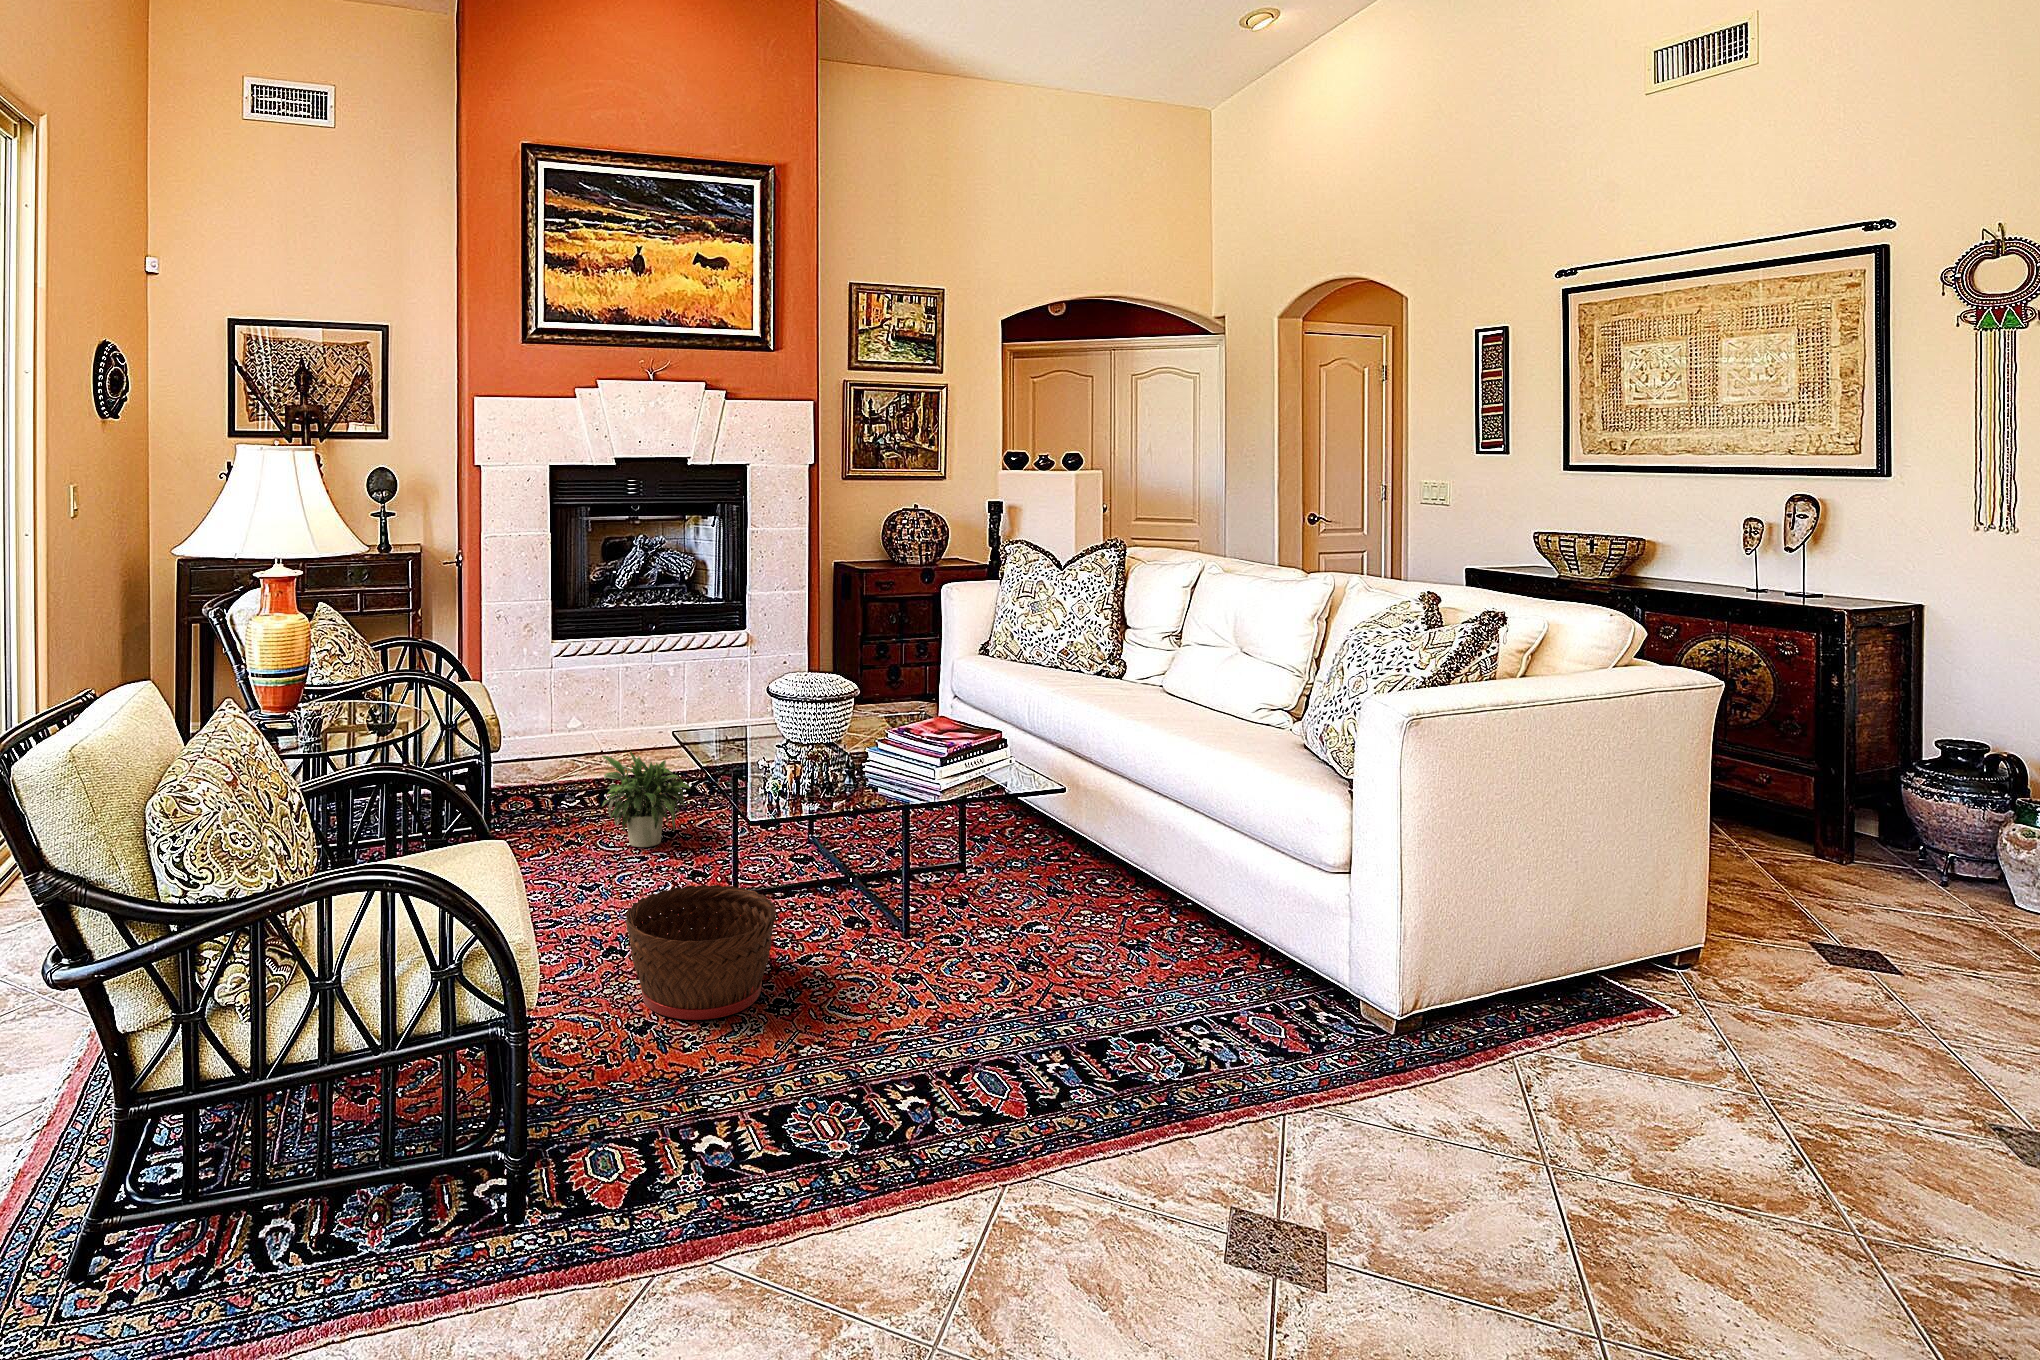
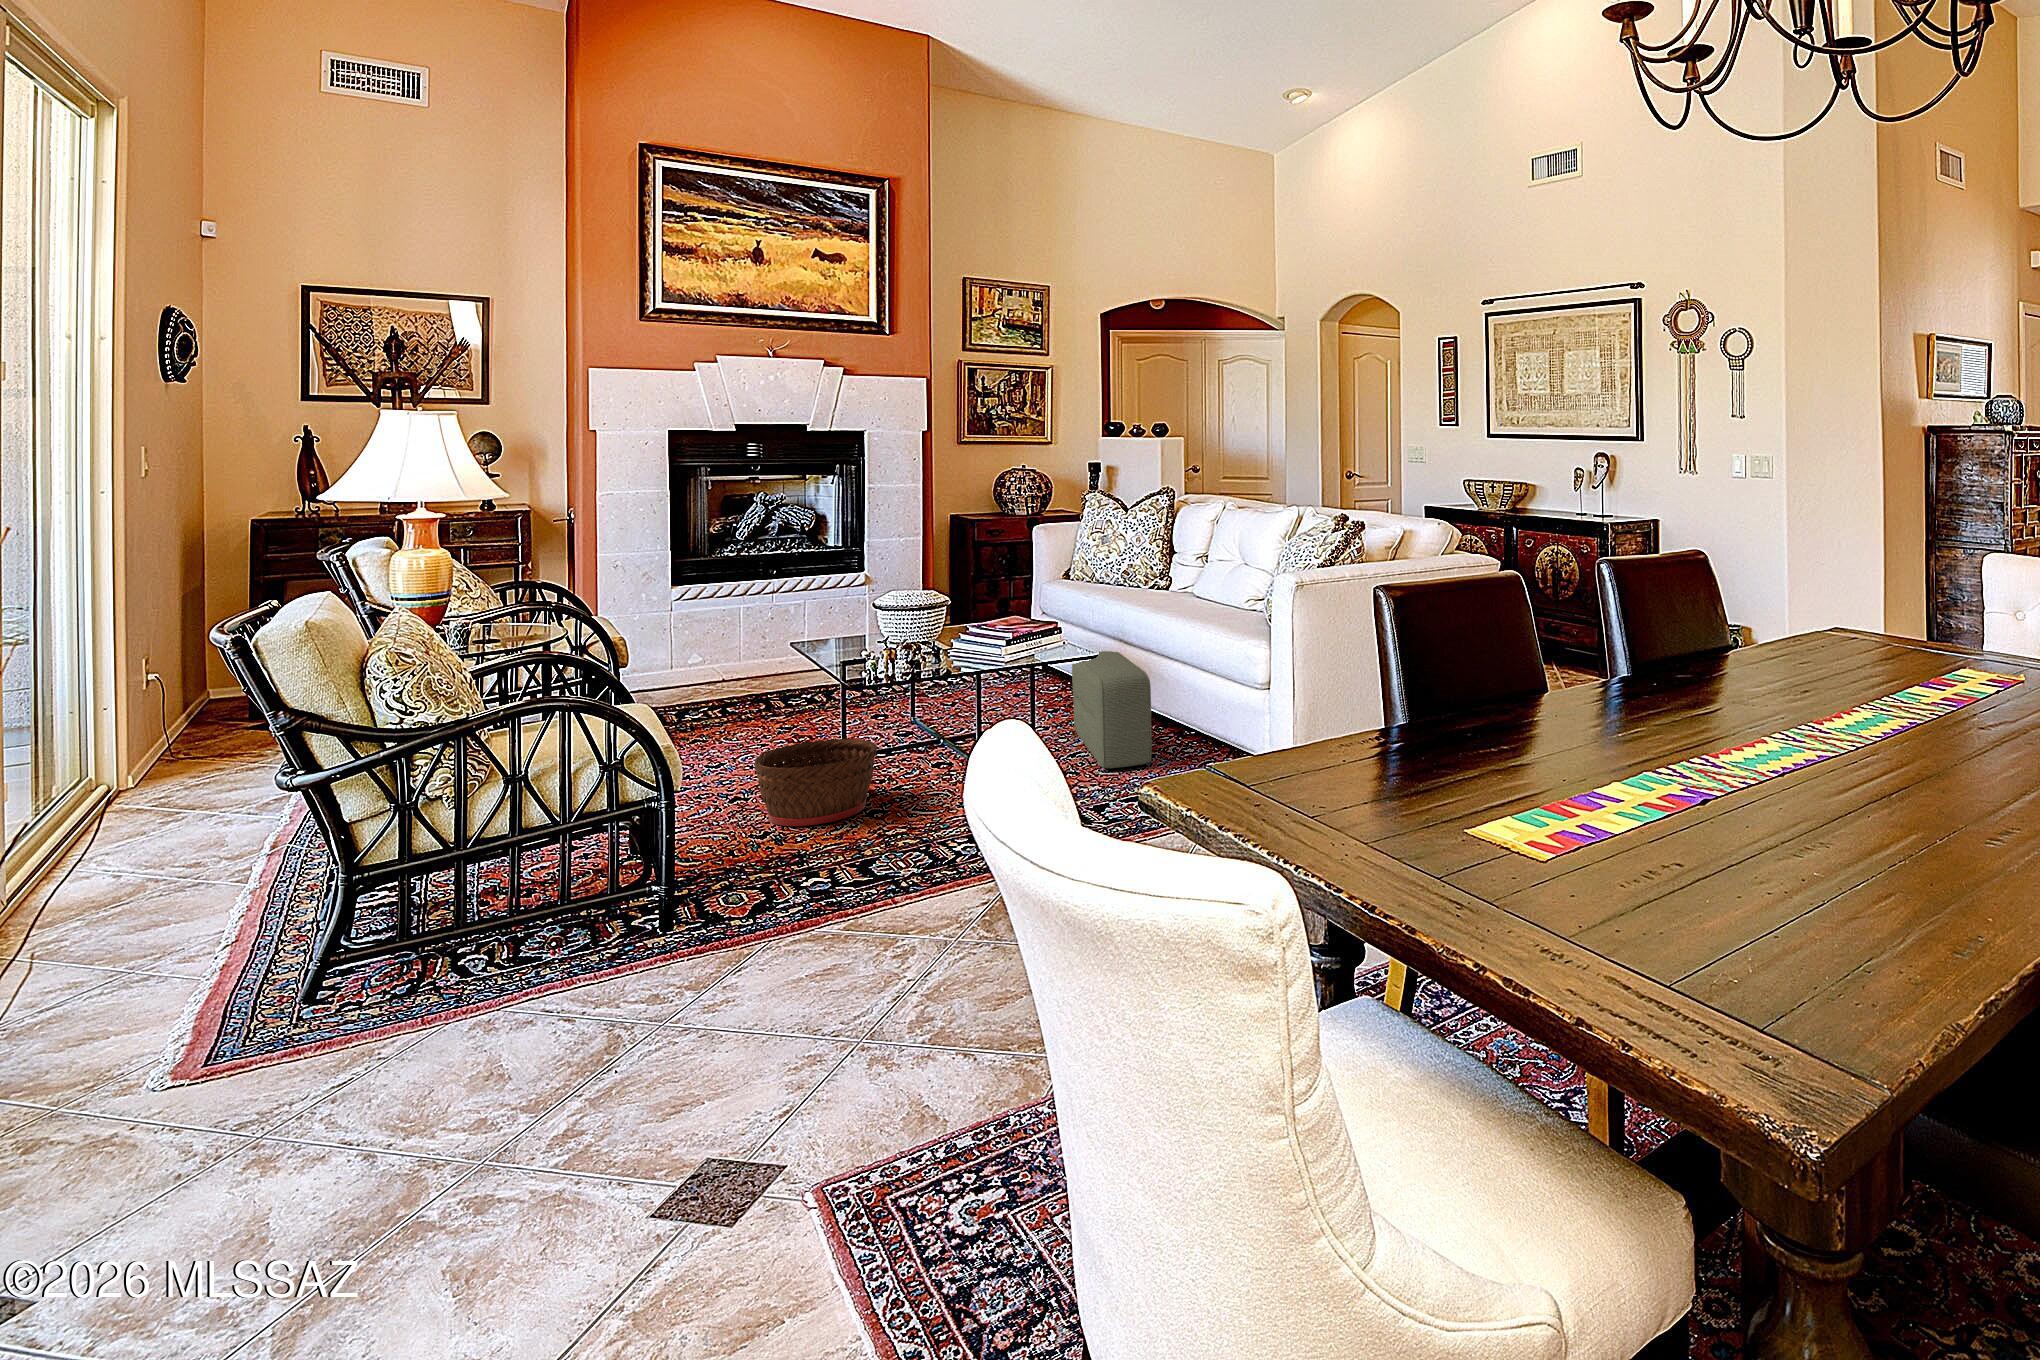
potted plant: present [602,751,690,847] -> none [730,665,811,740]
pouf: none [1013,773,1149,966] -> present [1072,651,1152,768]

